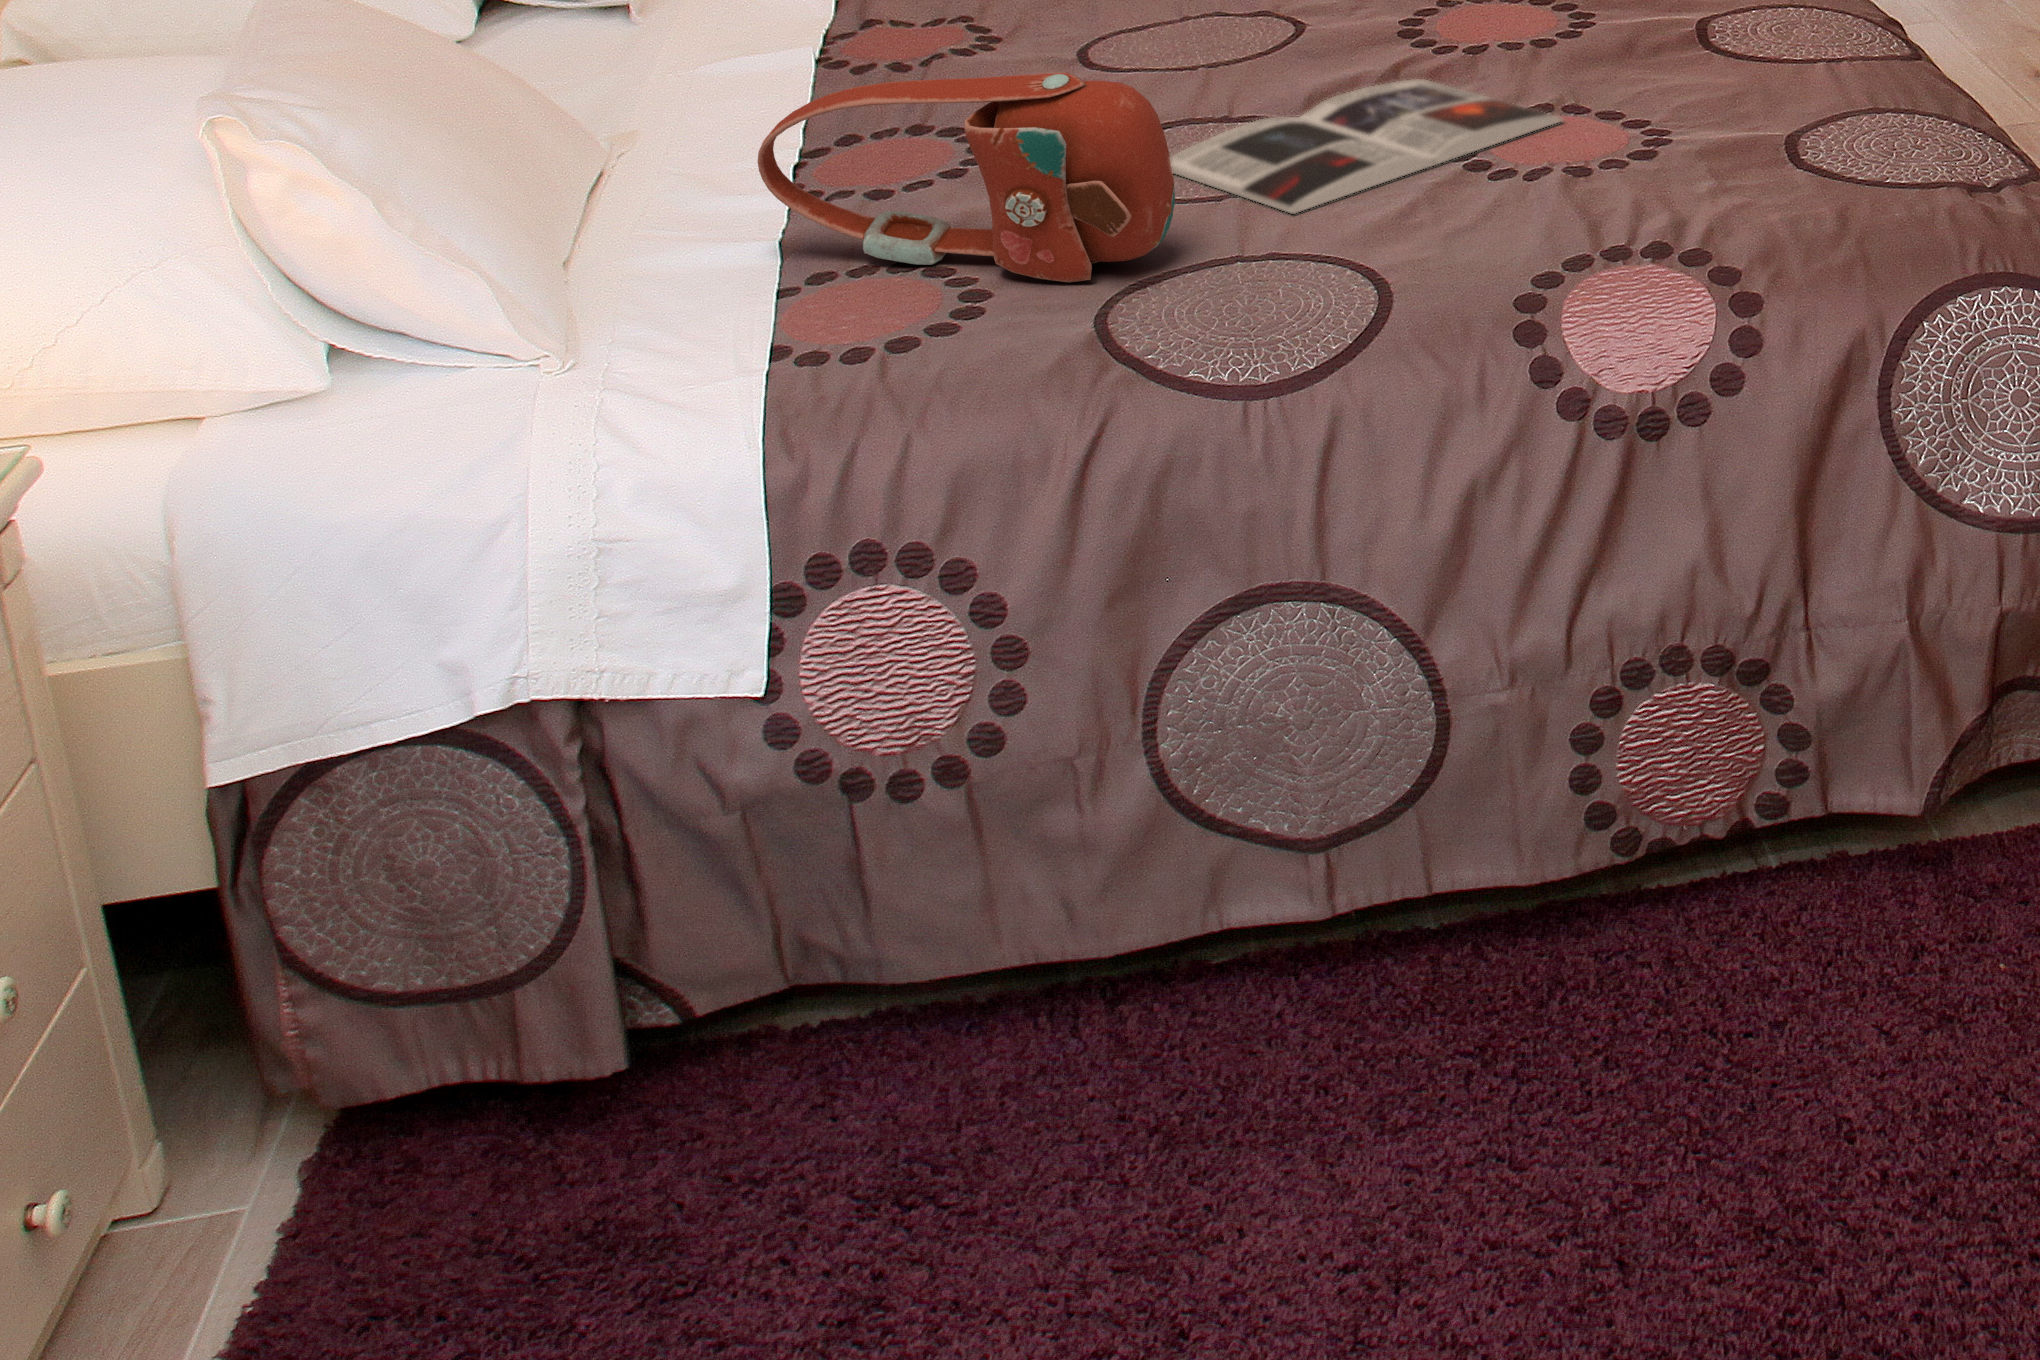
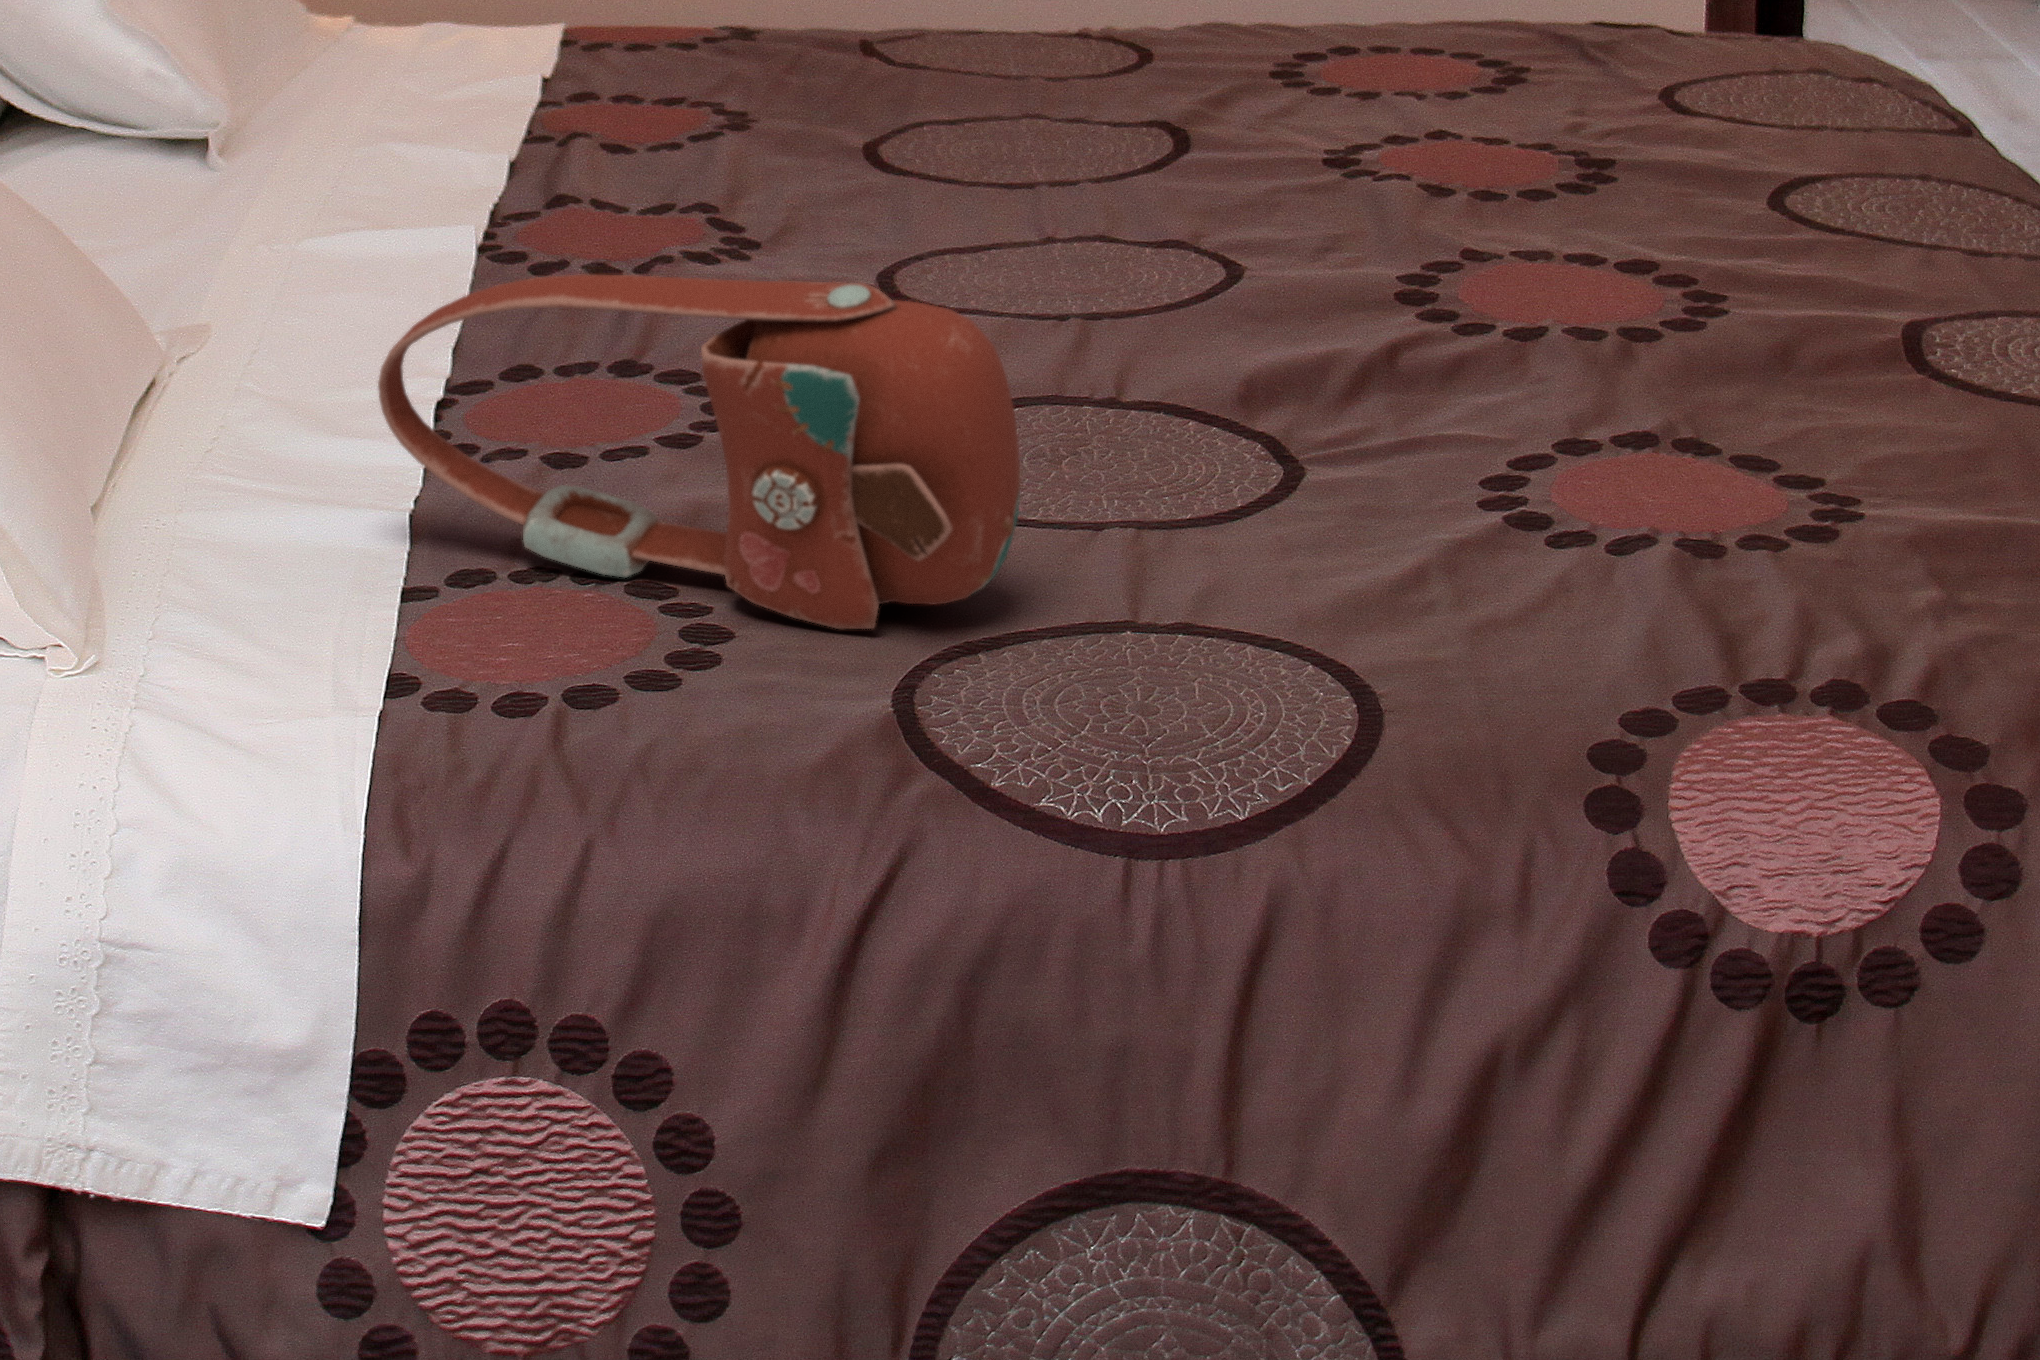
magazine: present [1171,79,1563,213] -> none [982,372,1660,564]

